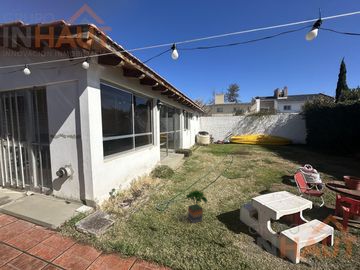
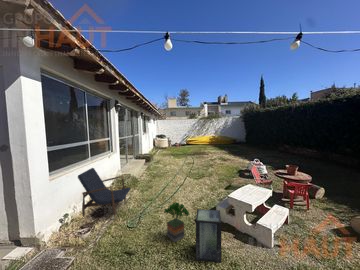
lounge chair: none [123,157,164,200] -> present [78,168,130,220]
storage box: none [207,197,233,244] -> present [196,209,221,263]

